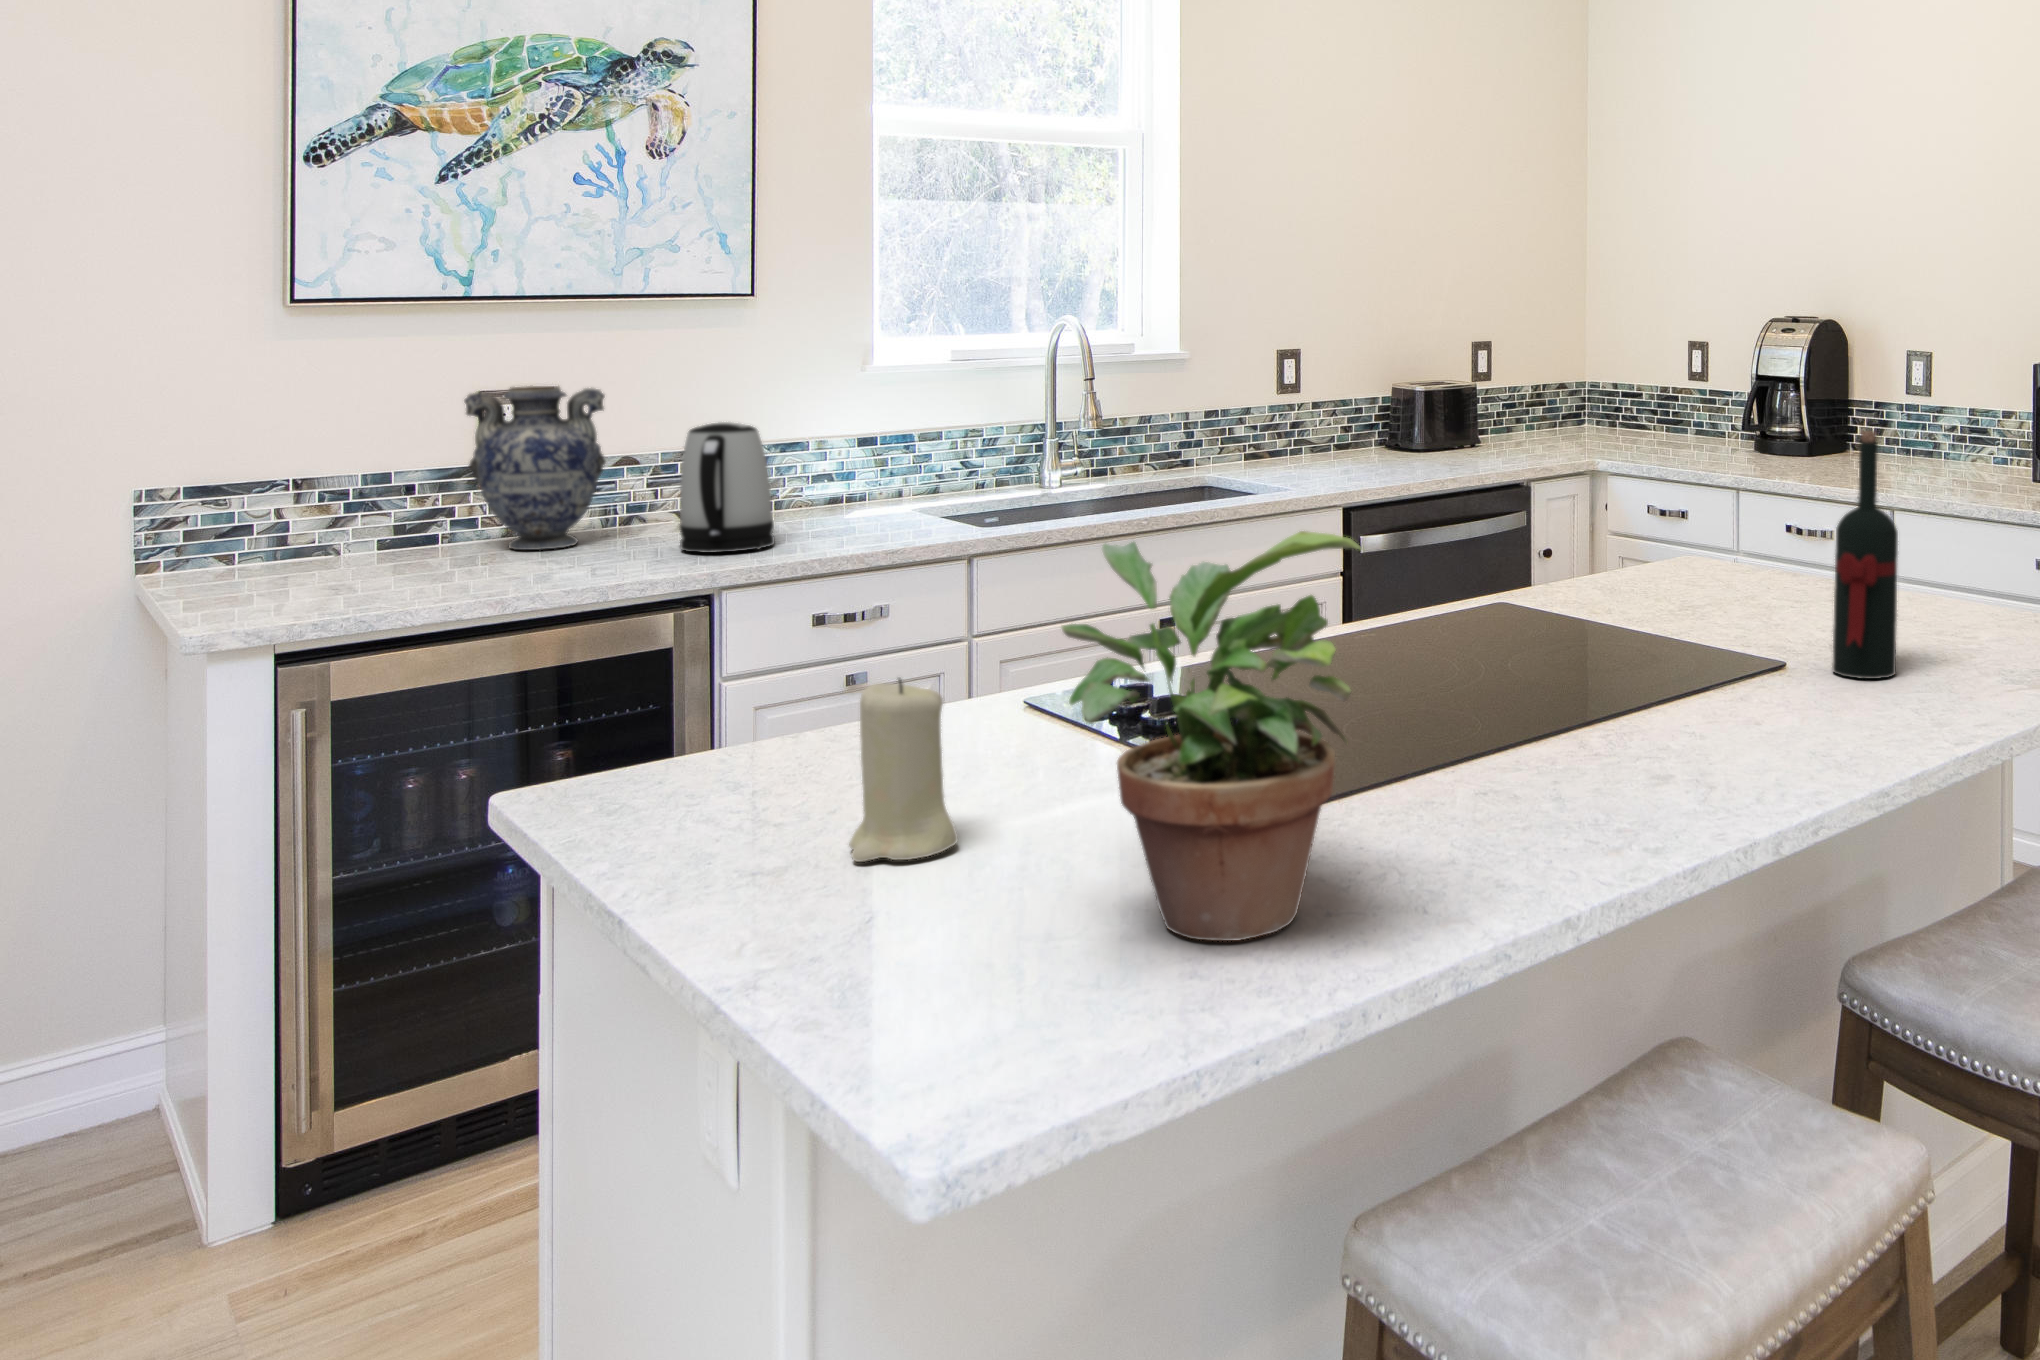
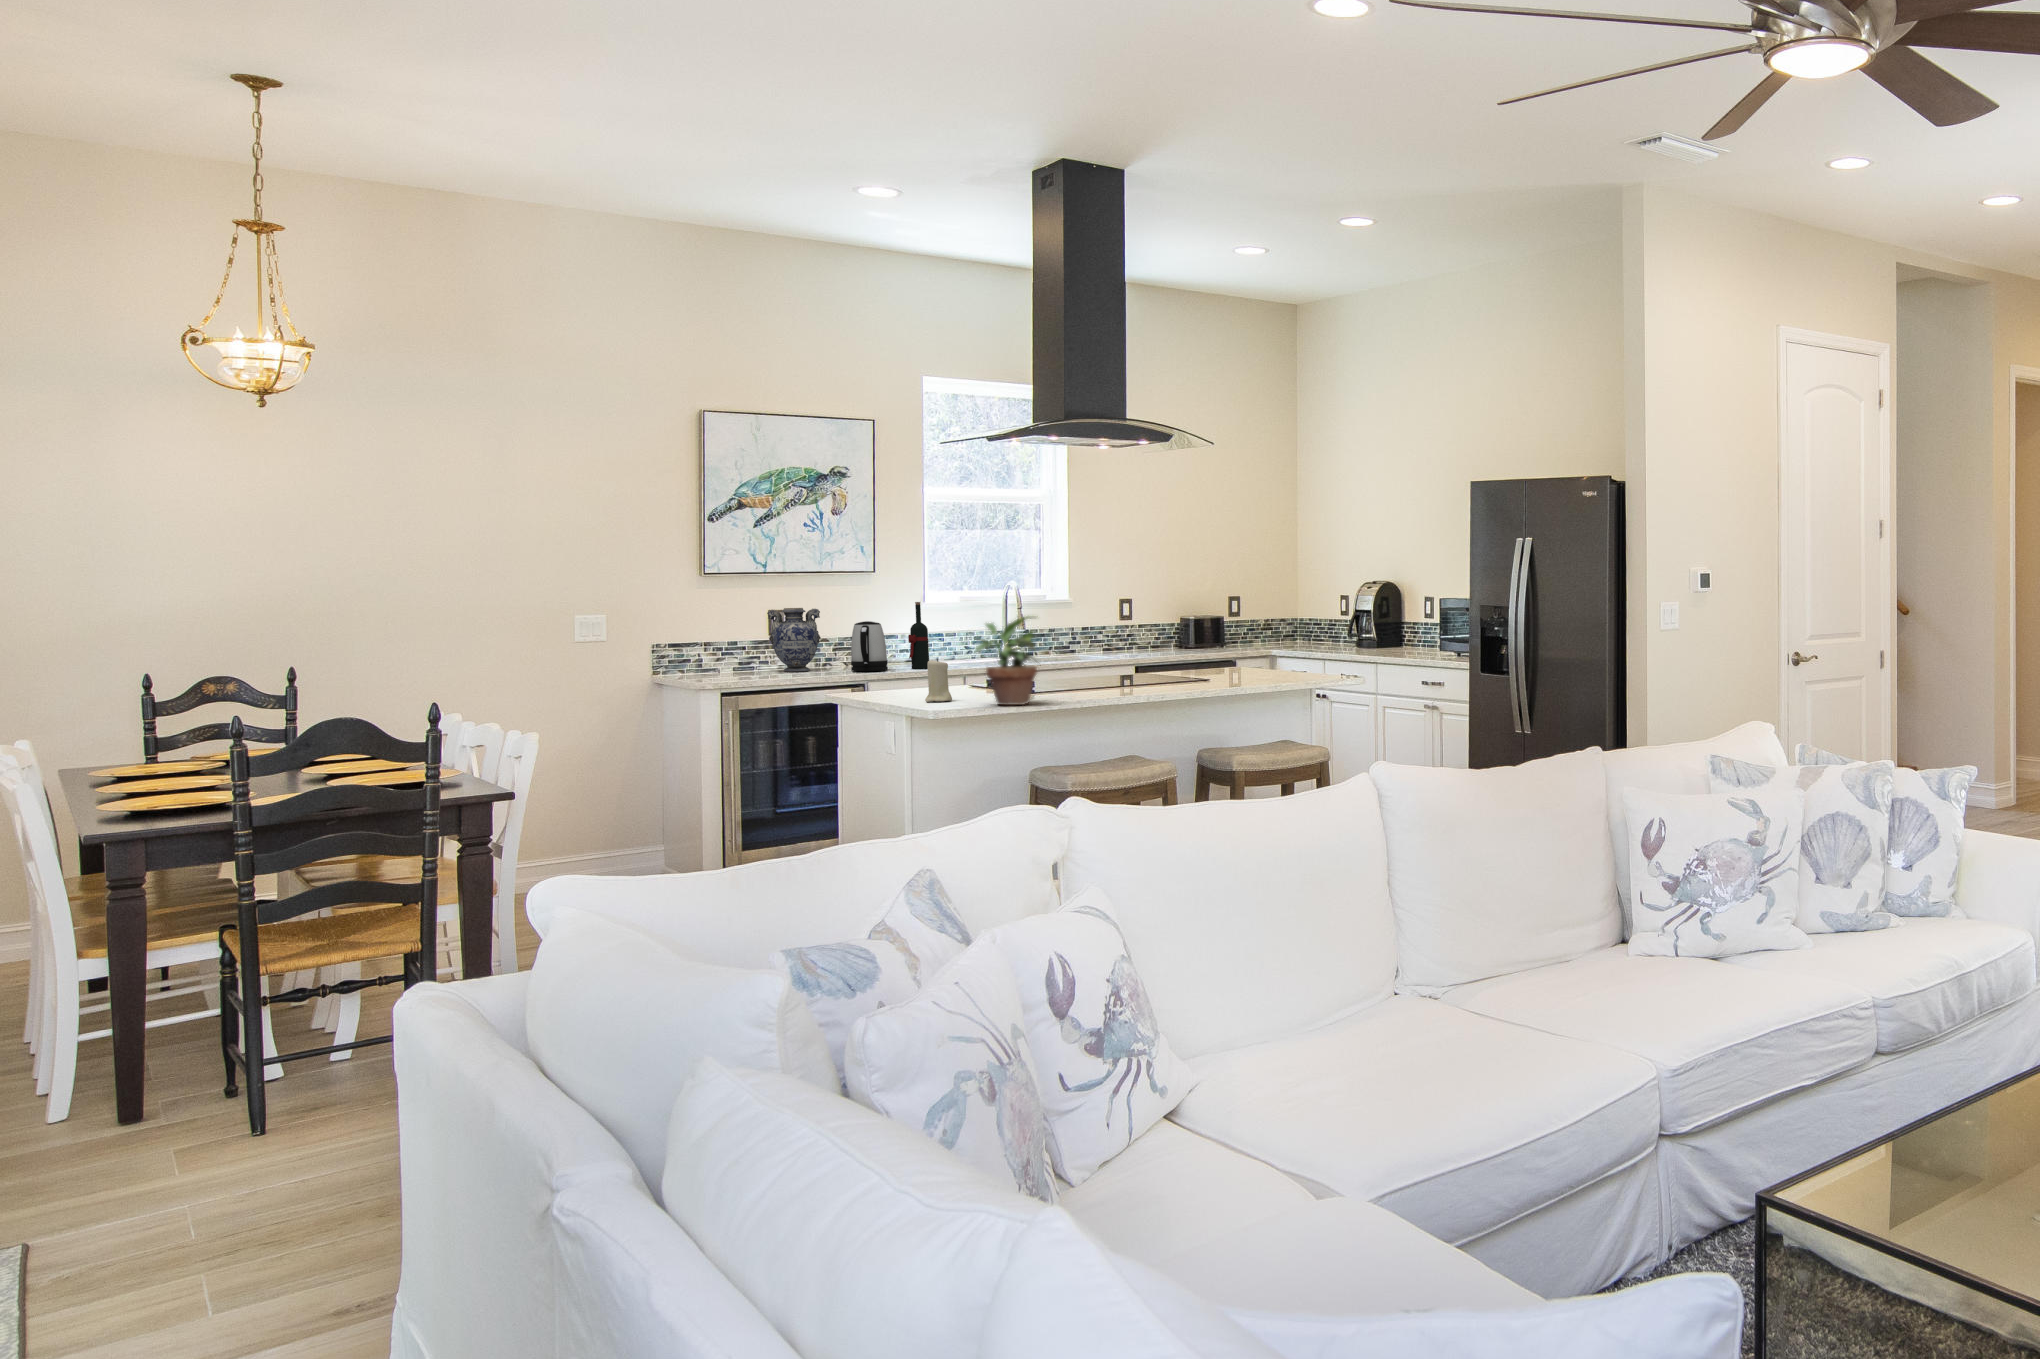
wine bottle: present [1832,431,1898,679] -> present [908,602,929,669]

